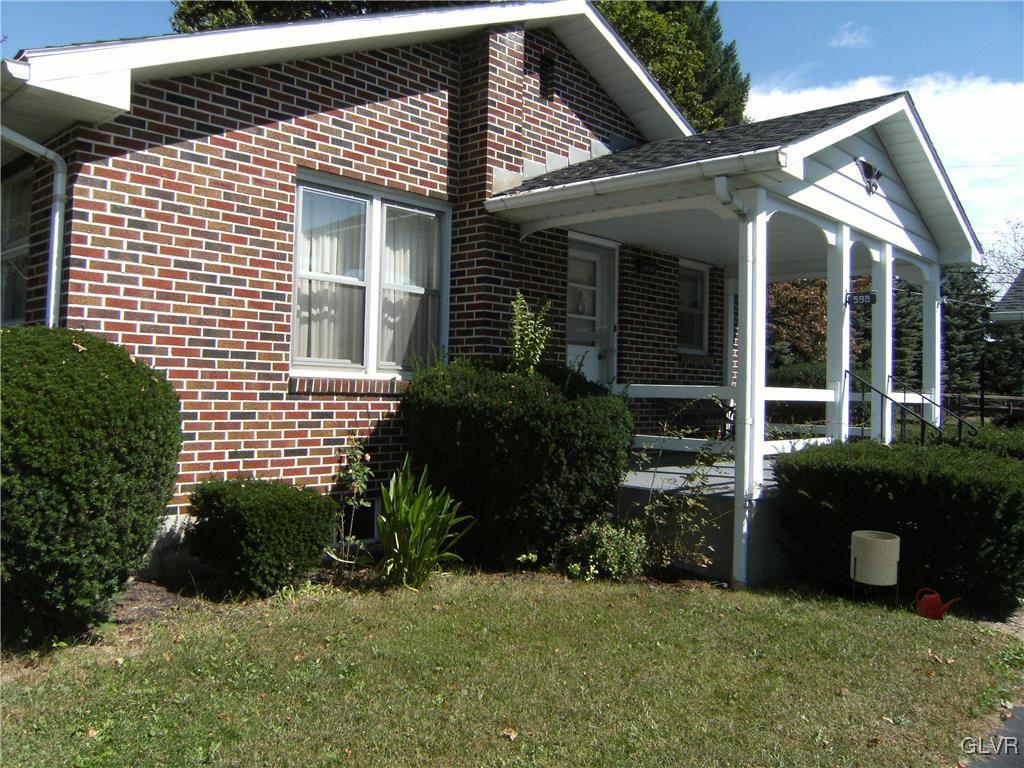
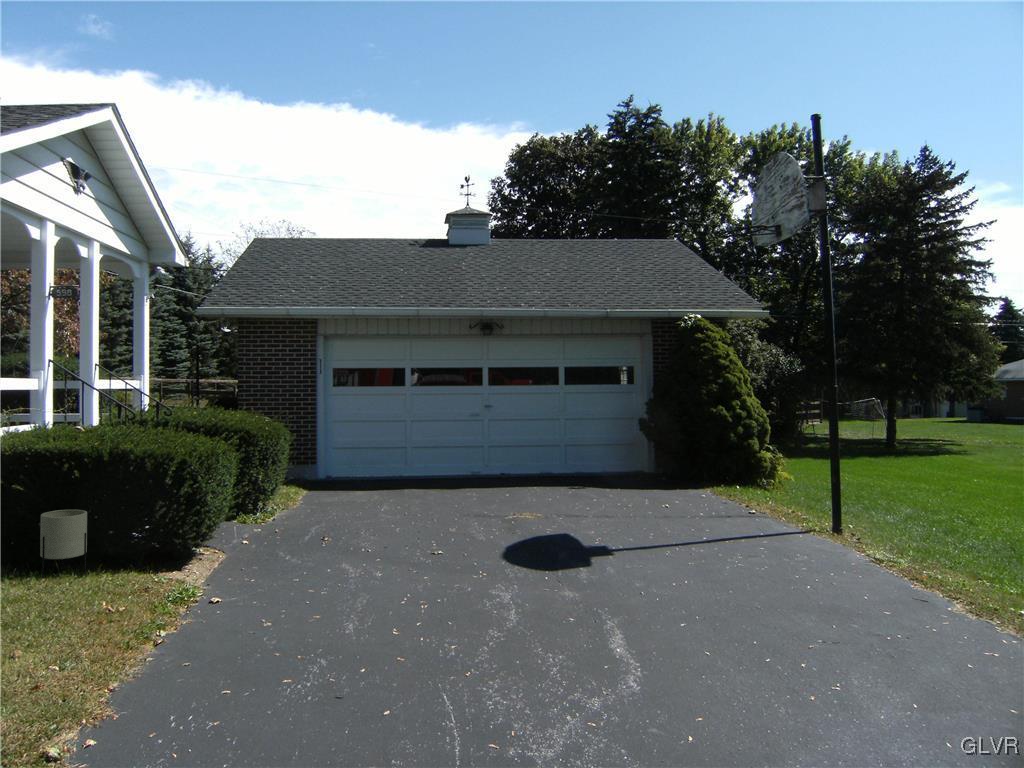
watering can: present [916,588,960,619] -> none [102,553,140,578]

